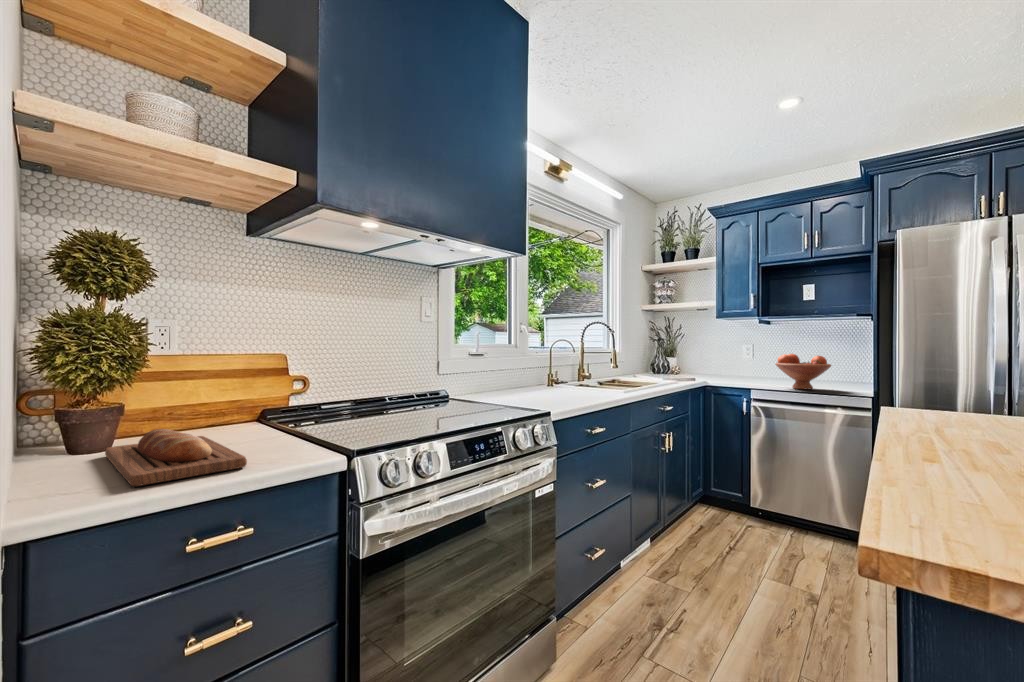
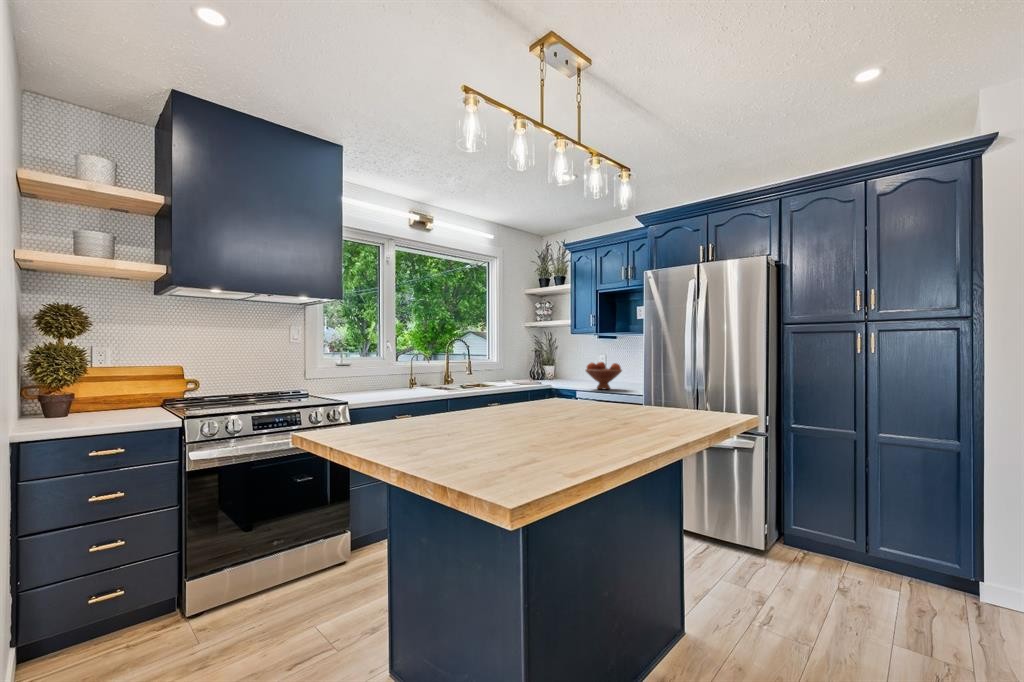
bread loaf: present [105,429,247,486] -> none [61,405,126,426]

